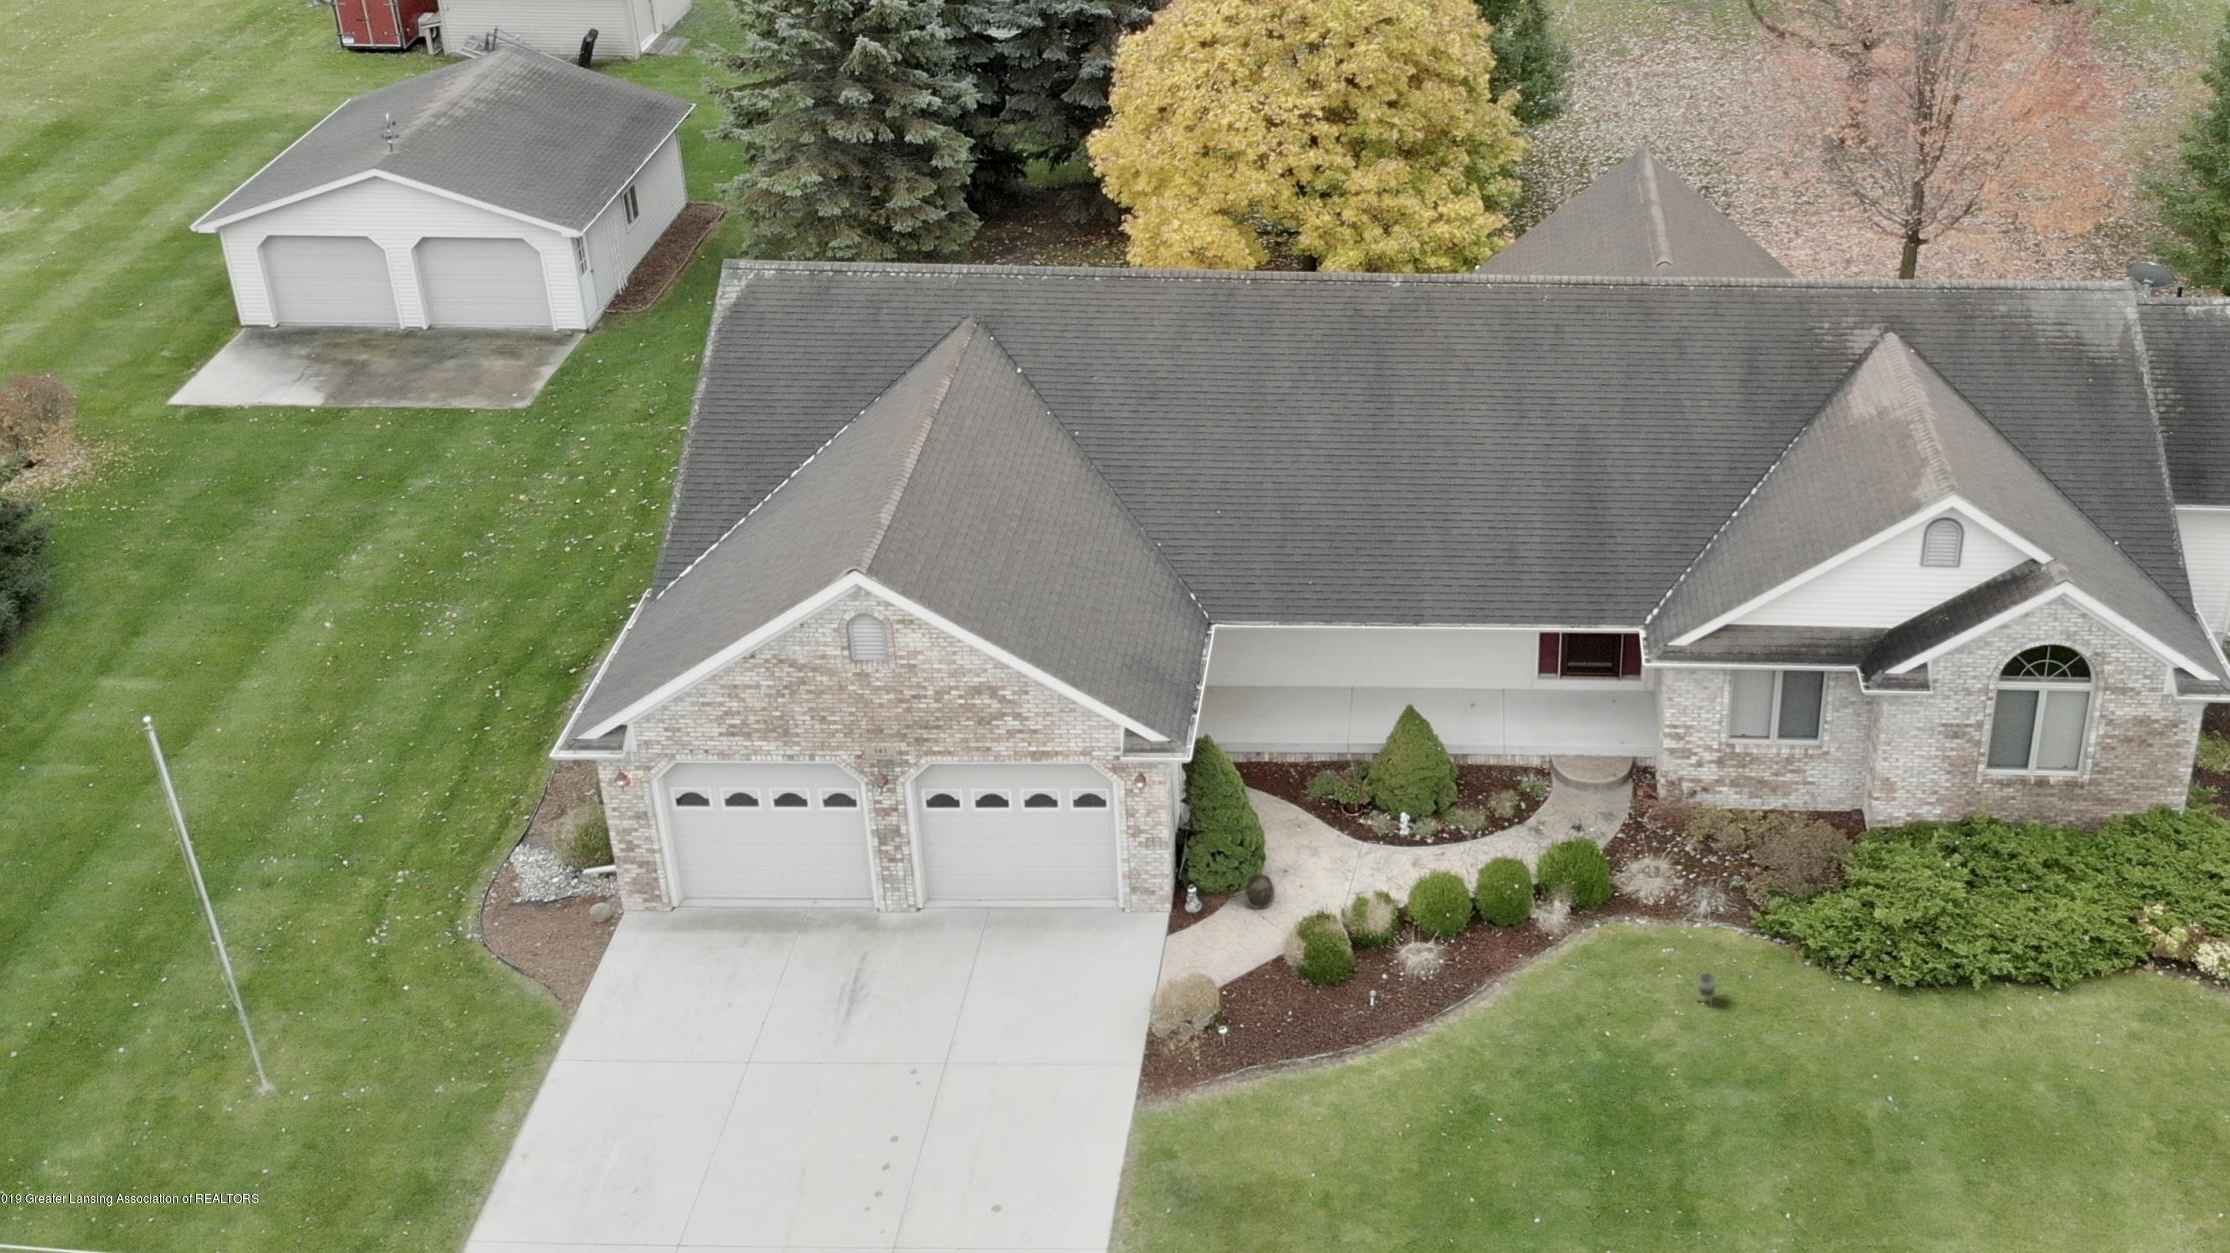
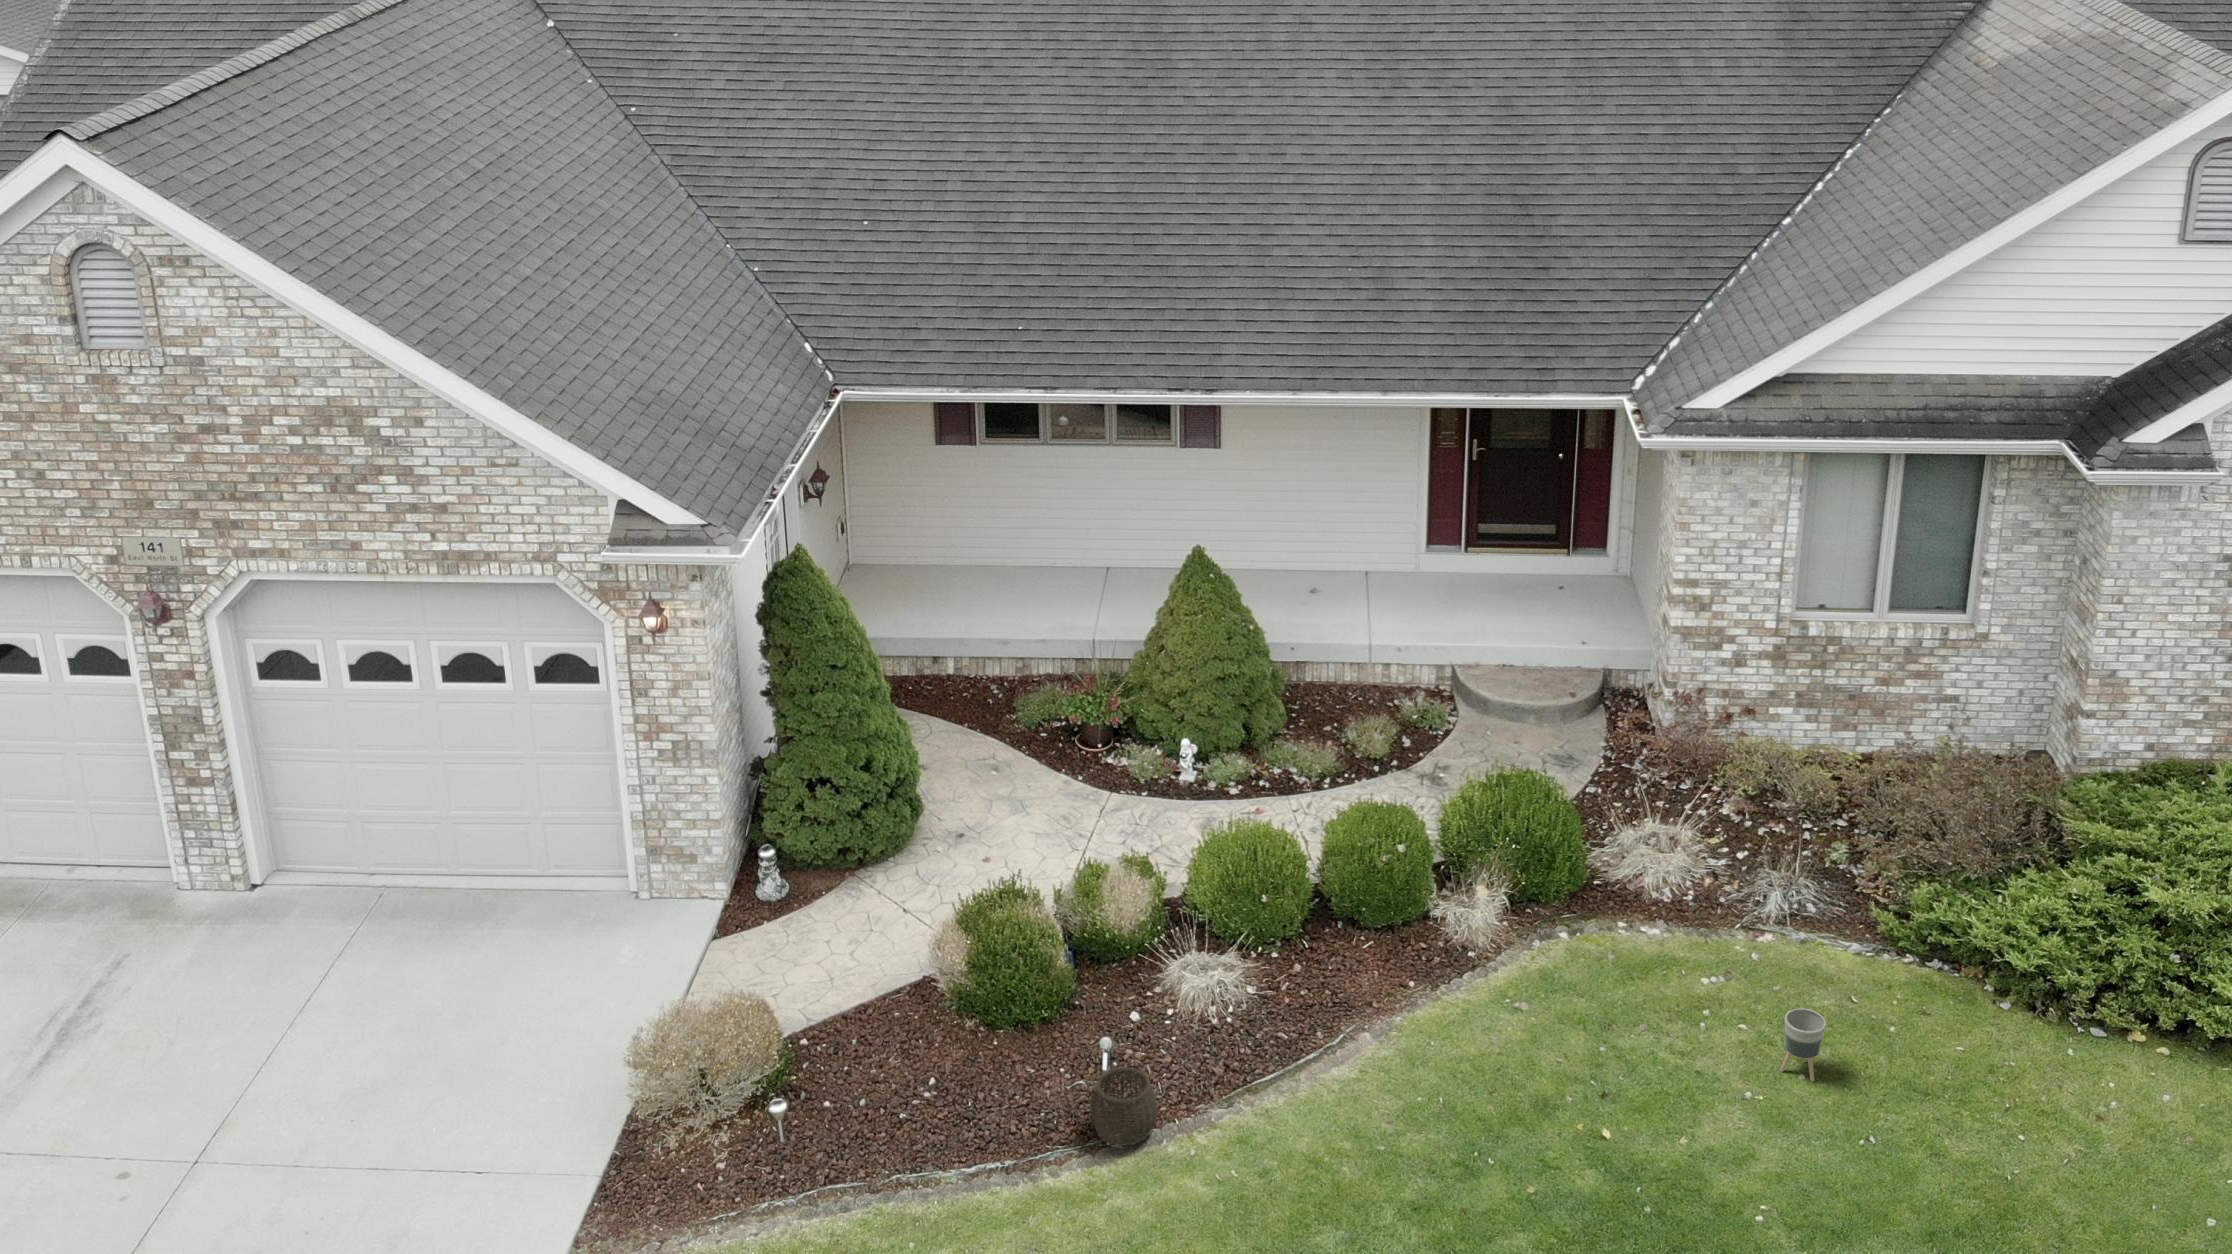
woven basket: present [1245,874,1275,908] -> present [1090,1067,1158,1147]

